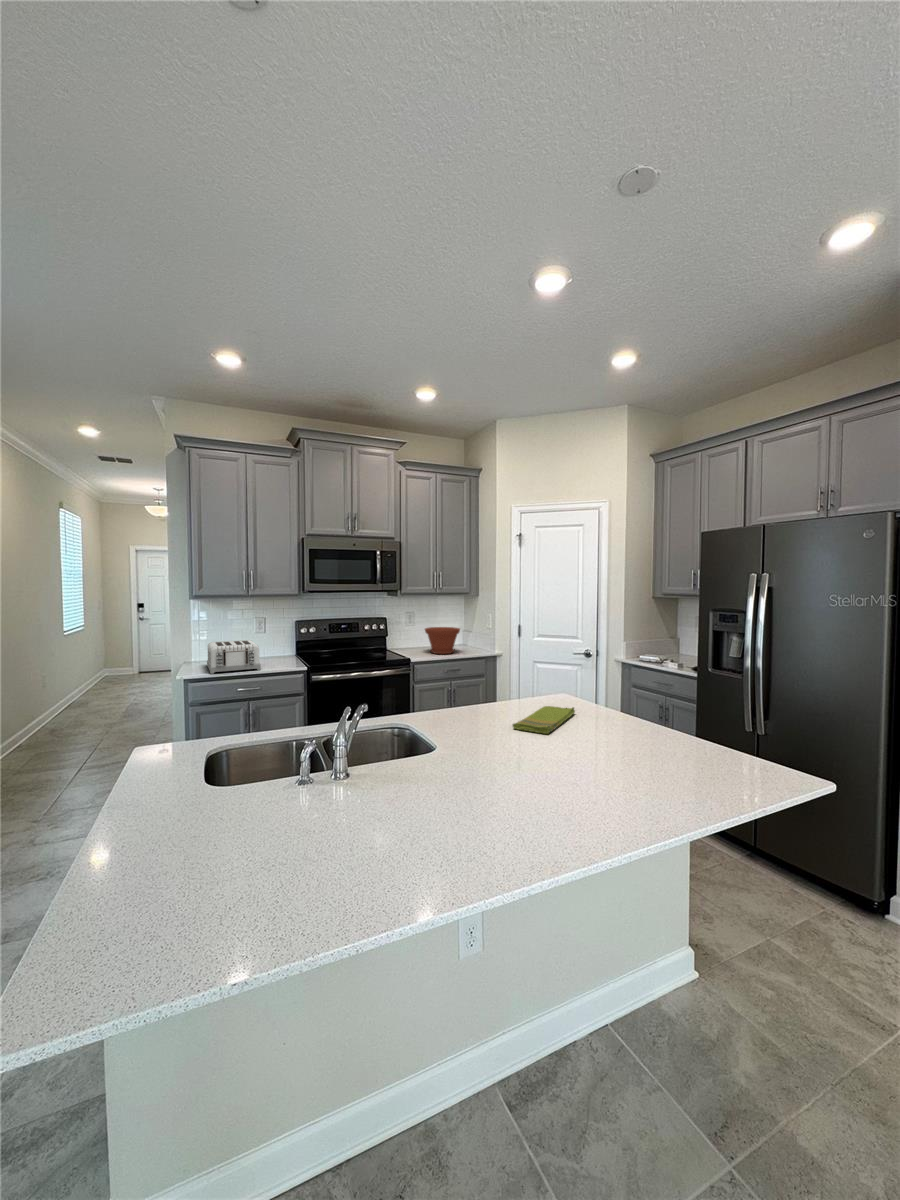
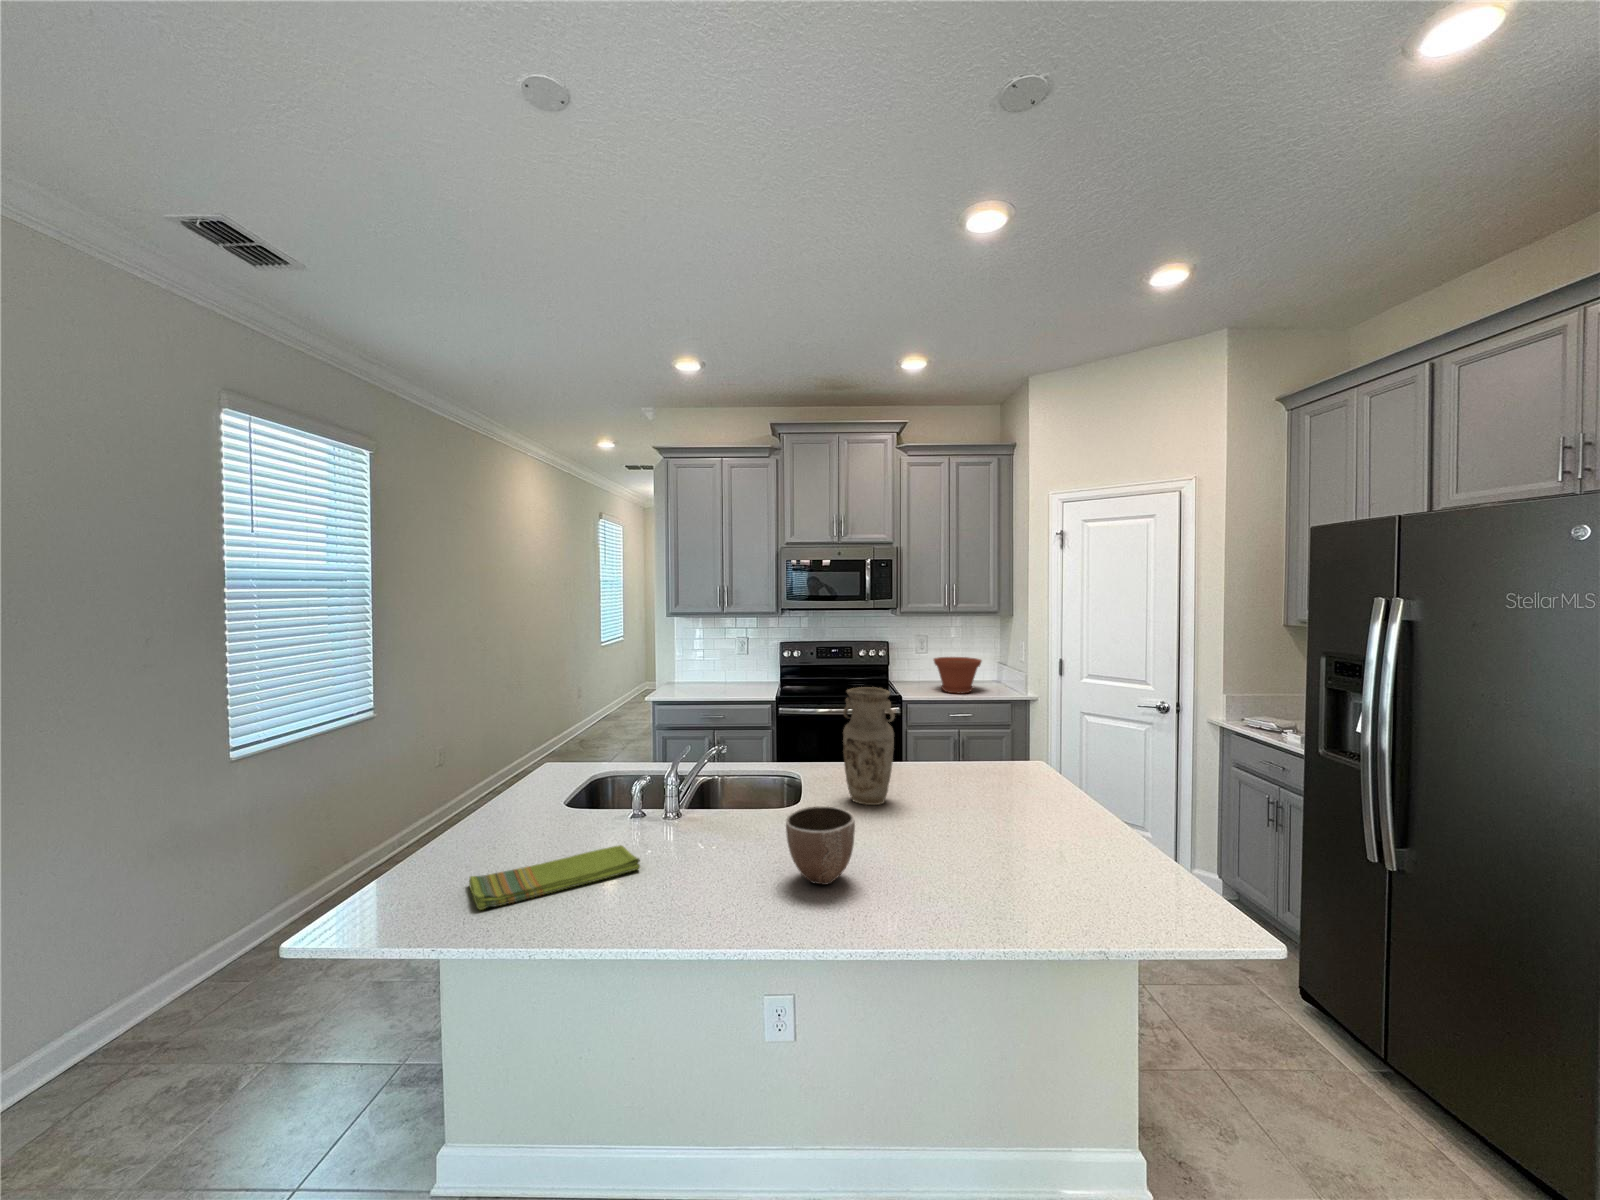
toaster: present [207,640,261,674] -> none [676,663,729,698]
vase: none [464,643,509,740] -> present [843,687,895,805]
dish towel: present [513,706,575,734] -> present [469,845,640,910]
decorative bowl: none [508,740,569,808] -> present [786,806,855,885]

